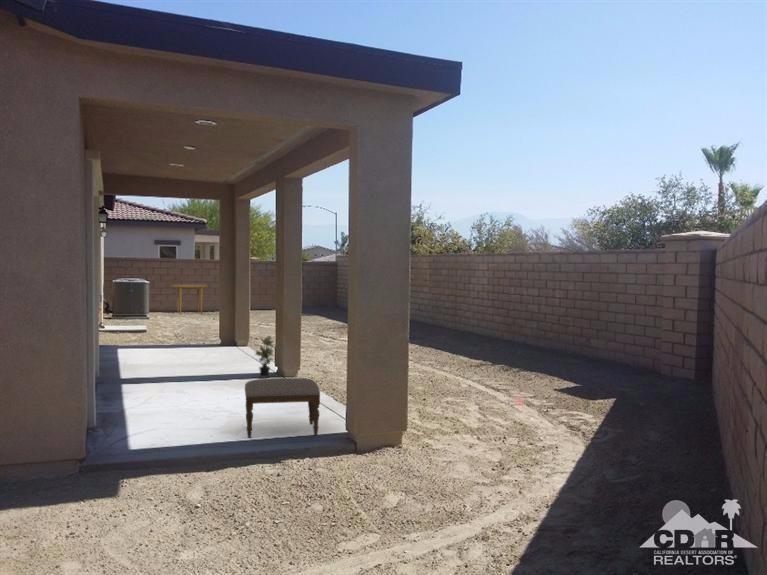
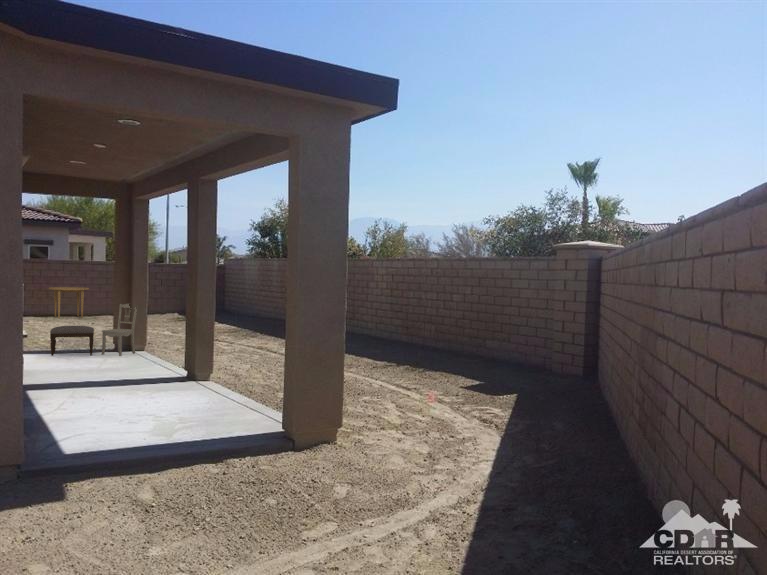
dining chair: none [205,301,238,352] -> present [101,304,137,356]
potted plant: present [256,336,273,378] -> none [165,339,189,382]
ottoman: present [245,378,320,438] -> present [50,326,94,356]

